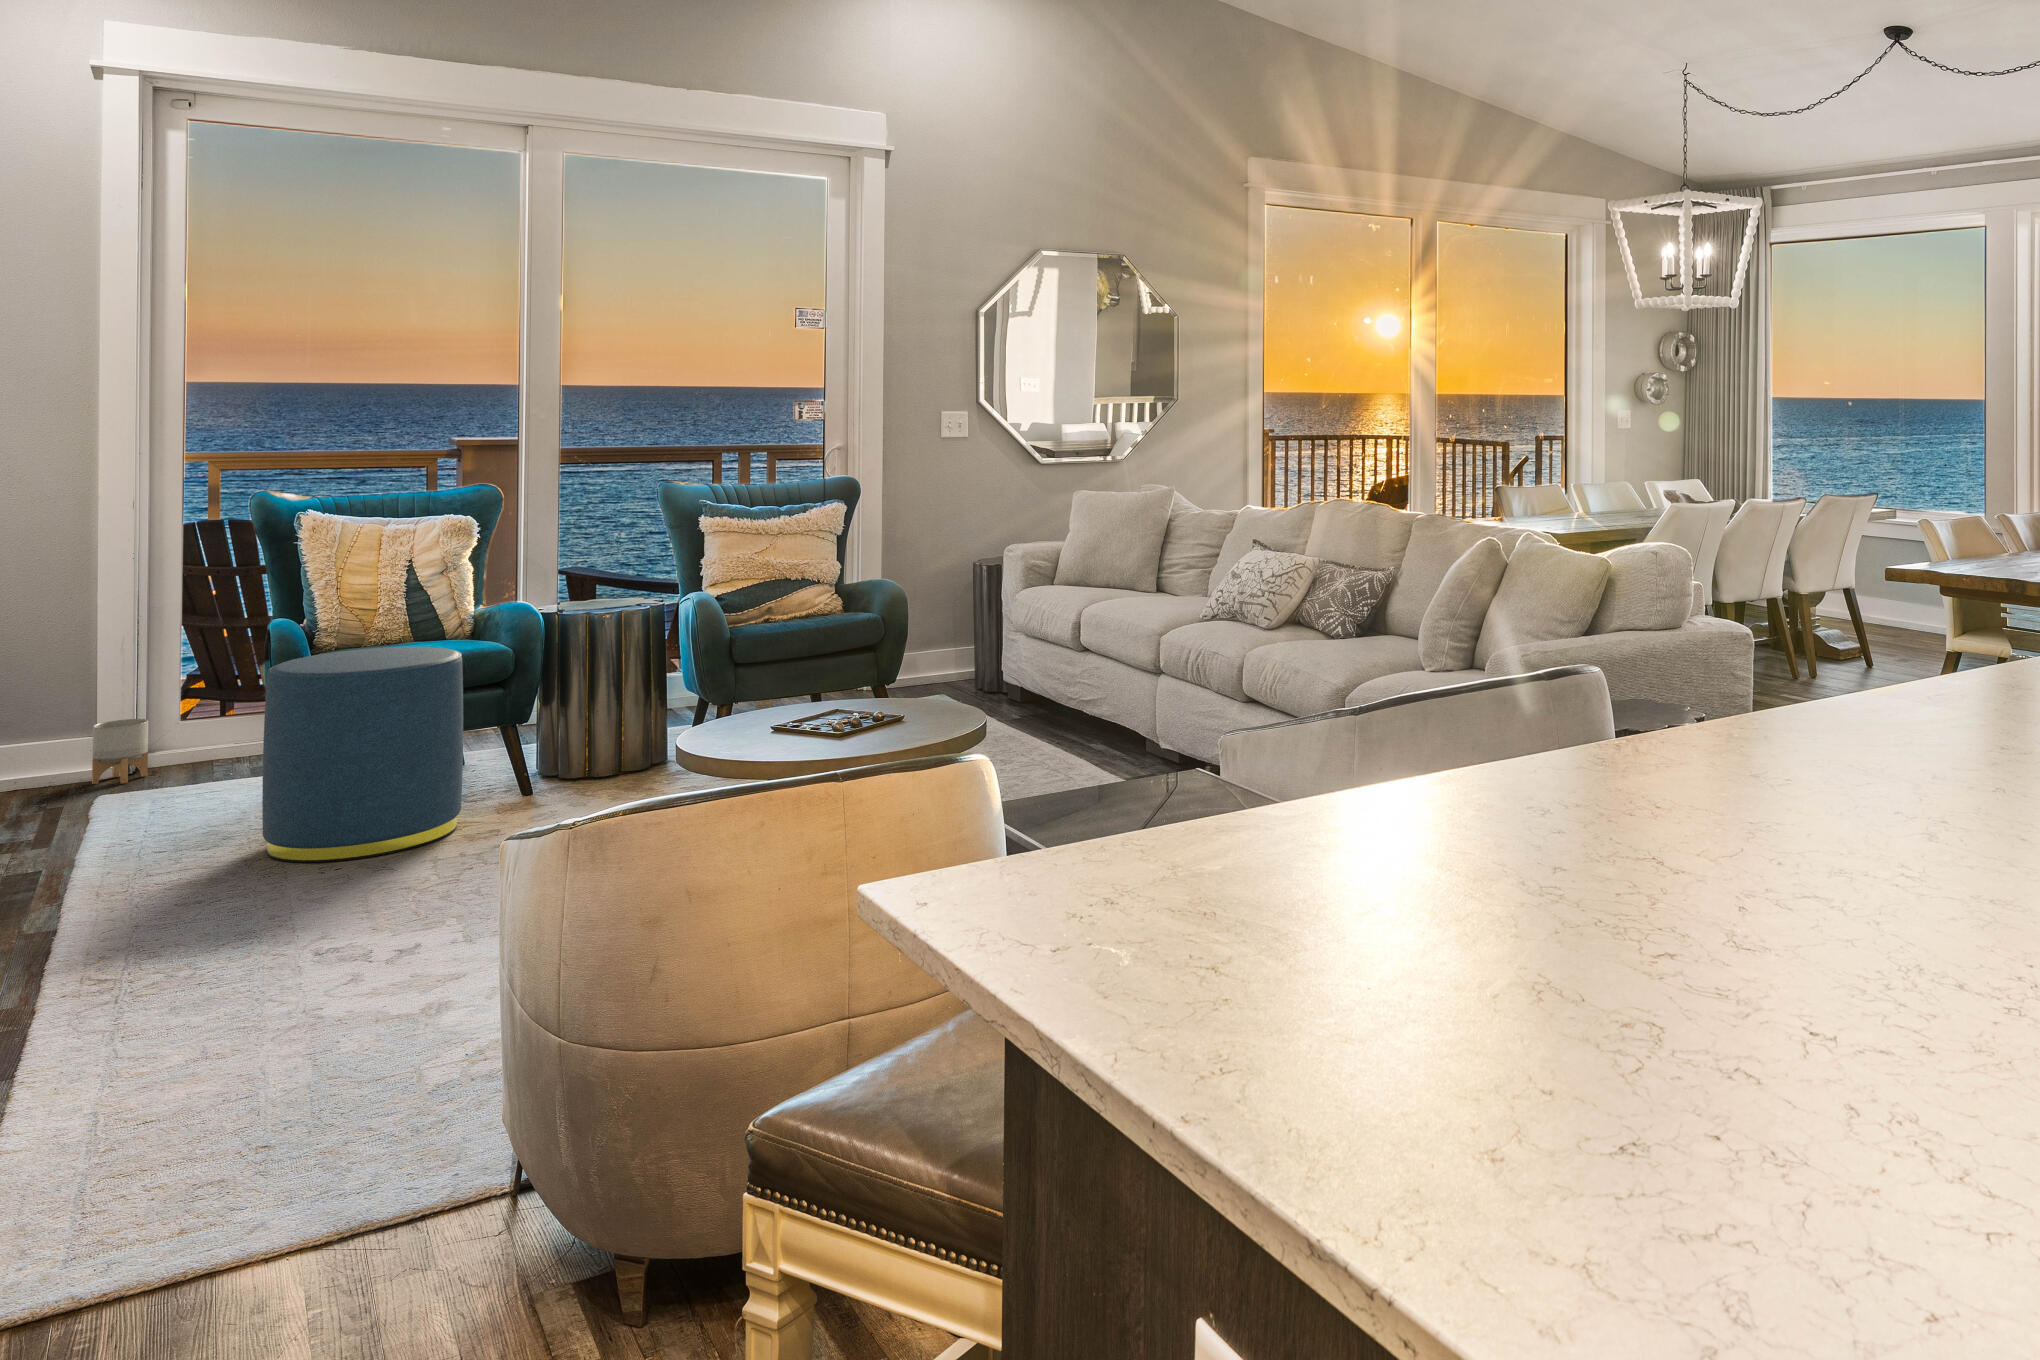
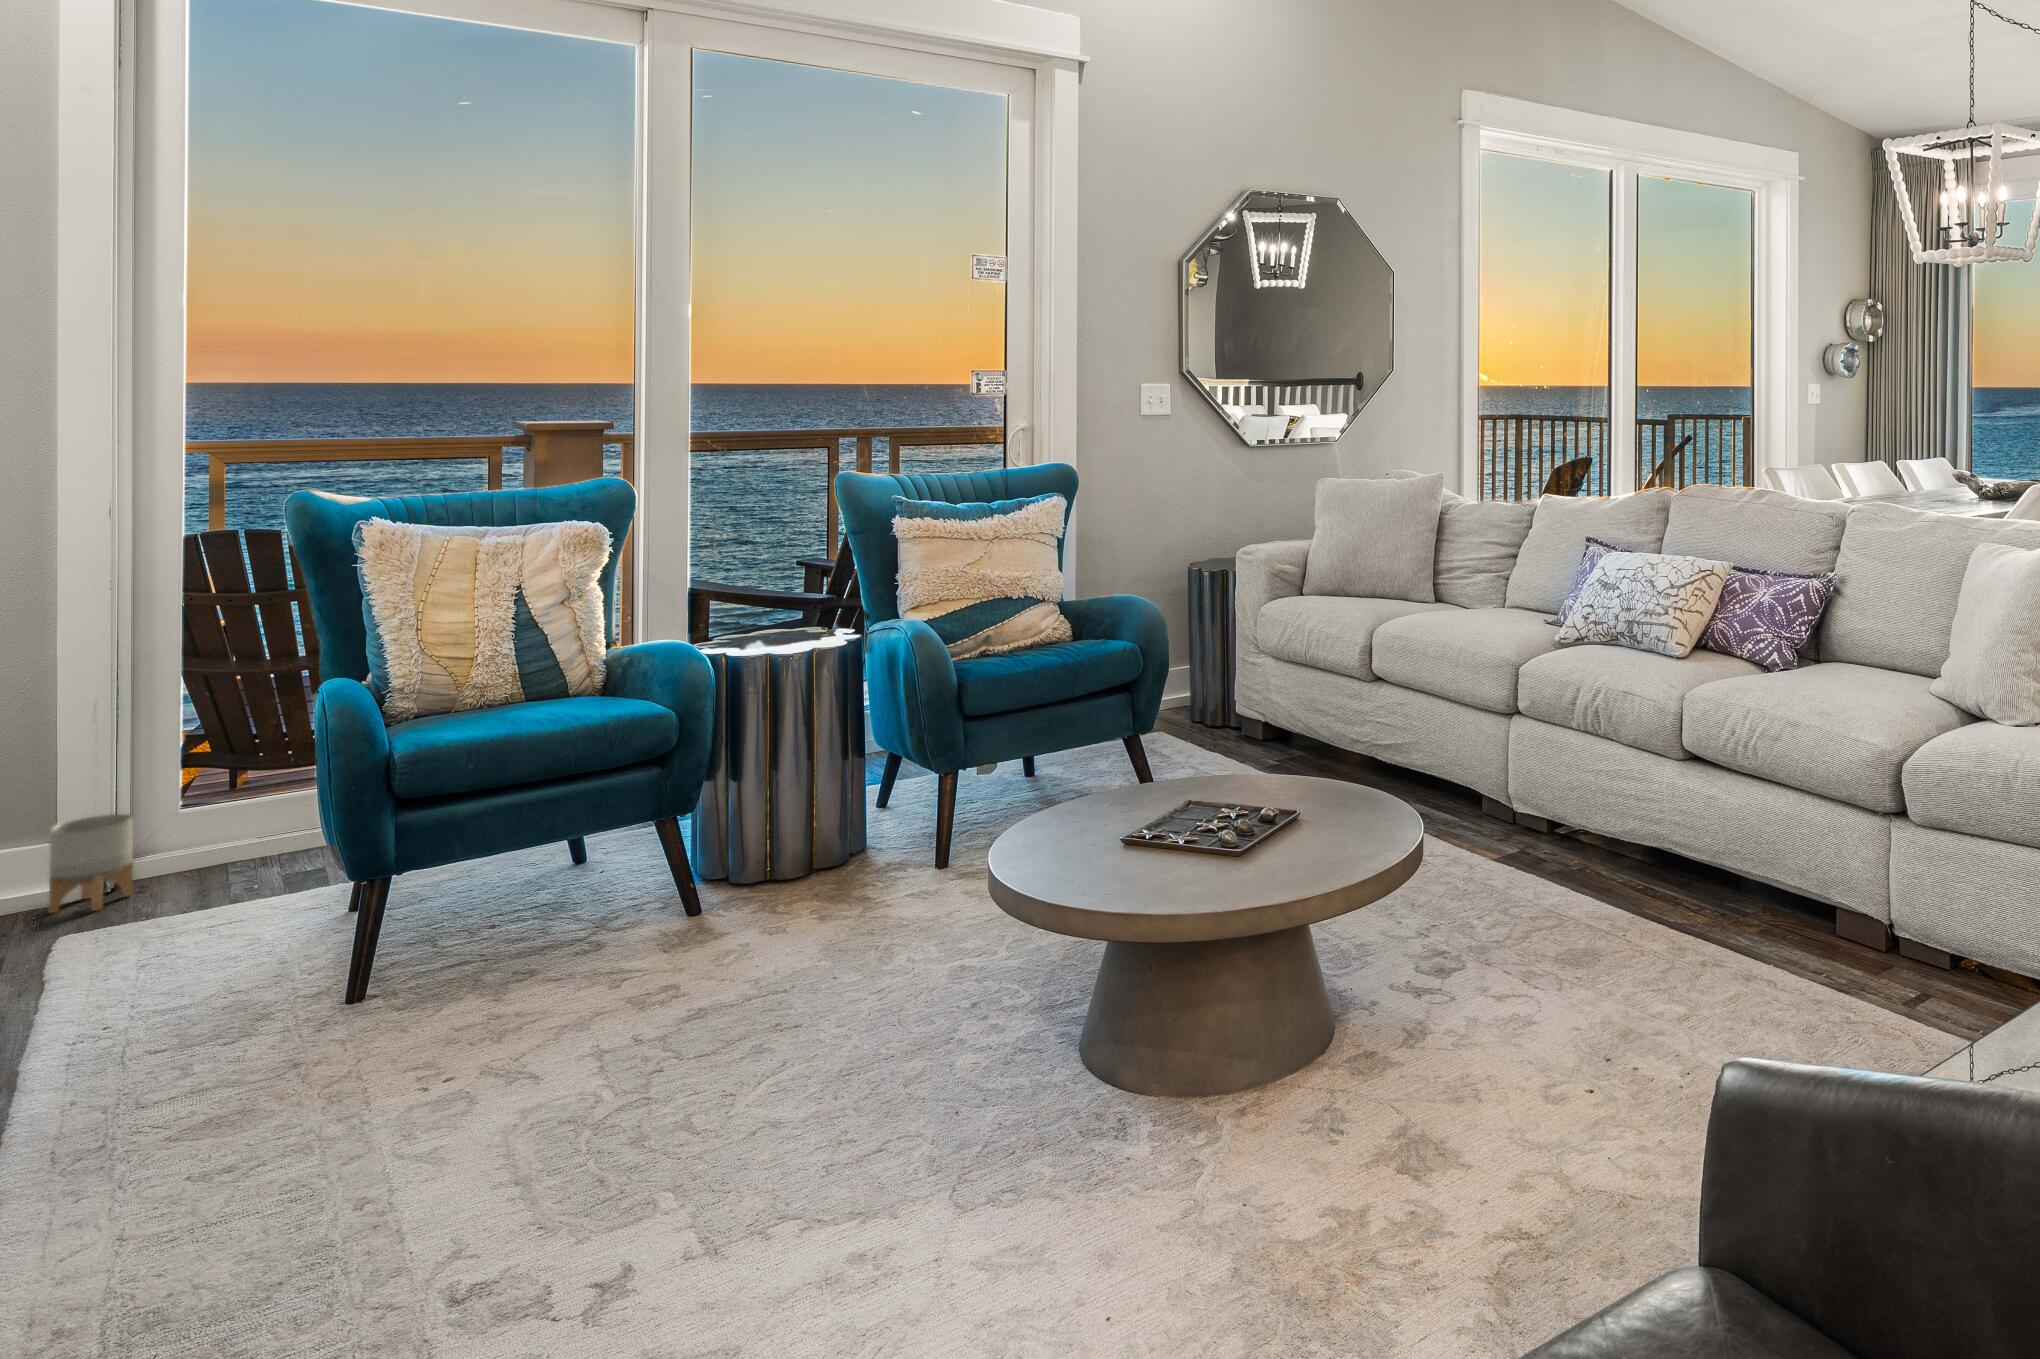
ottoman: present [262,647,463,863] -> none [309,716,612,1073]

